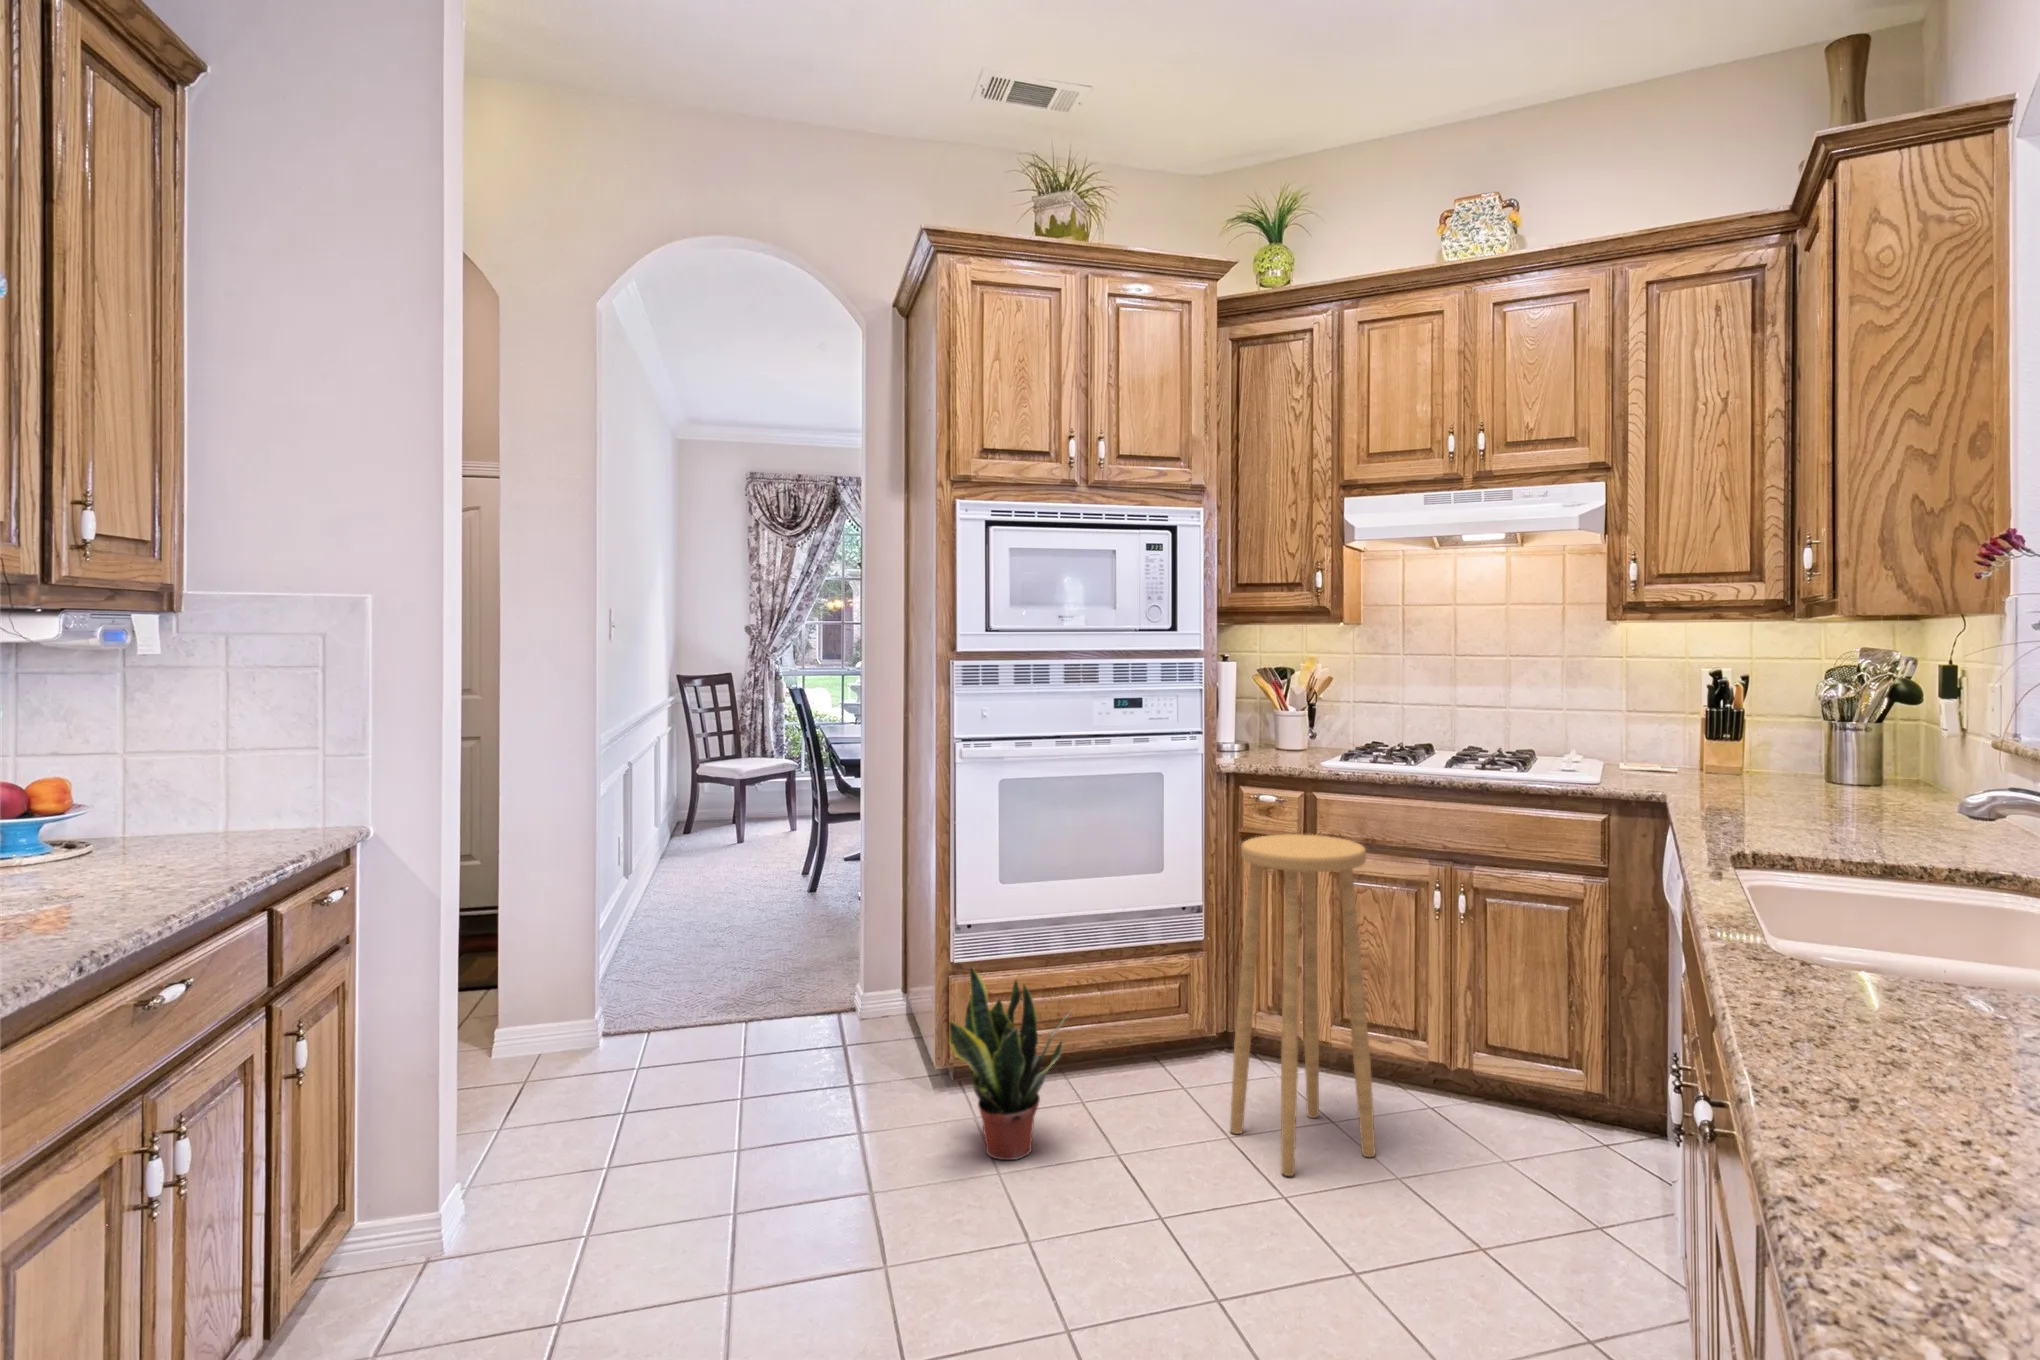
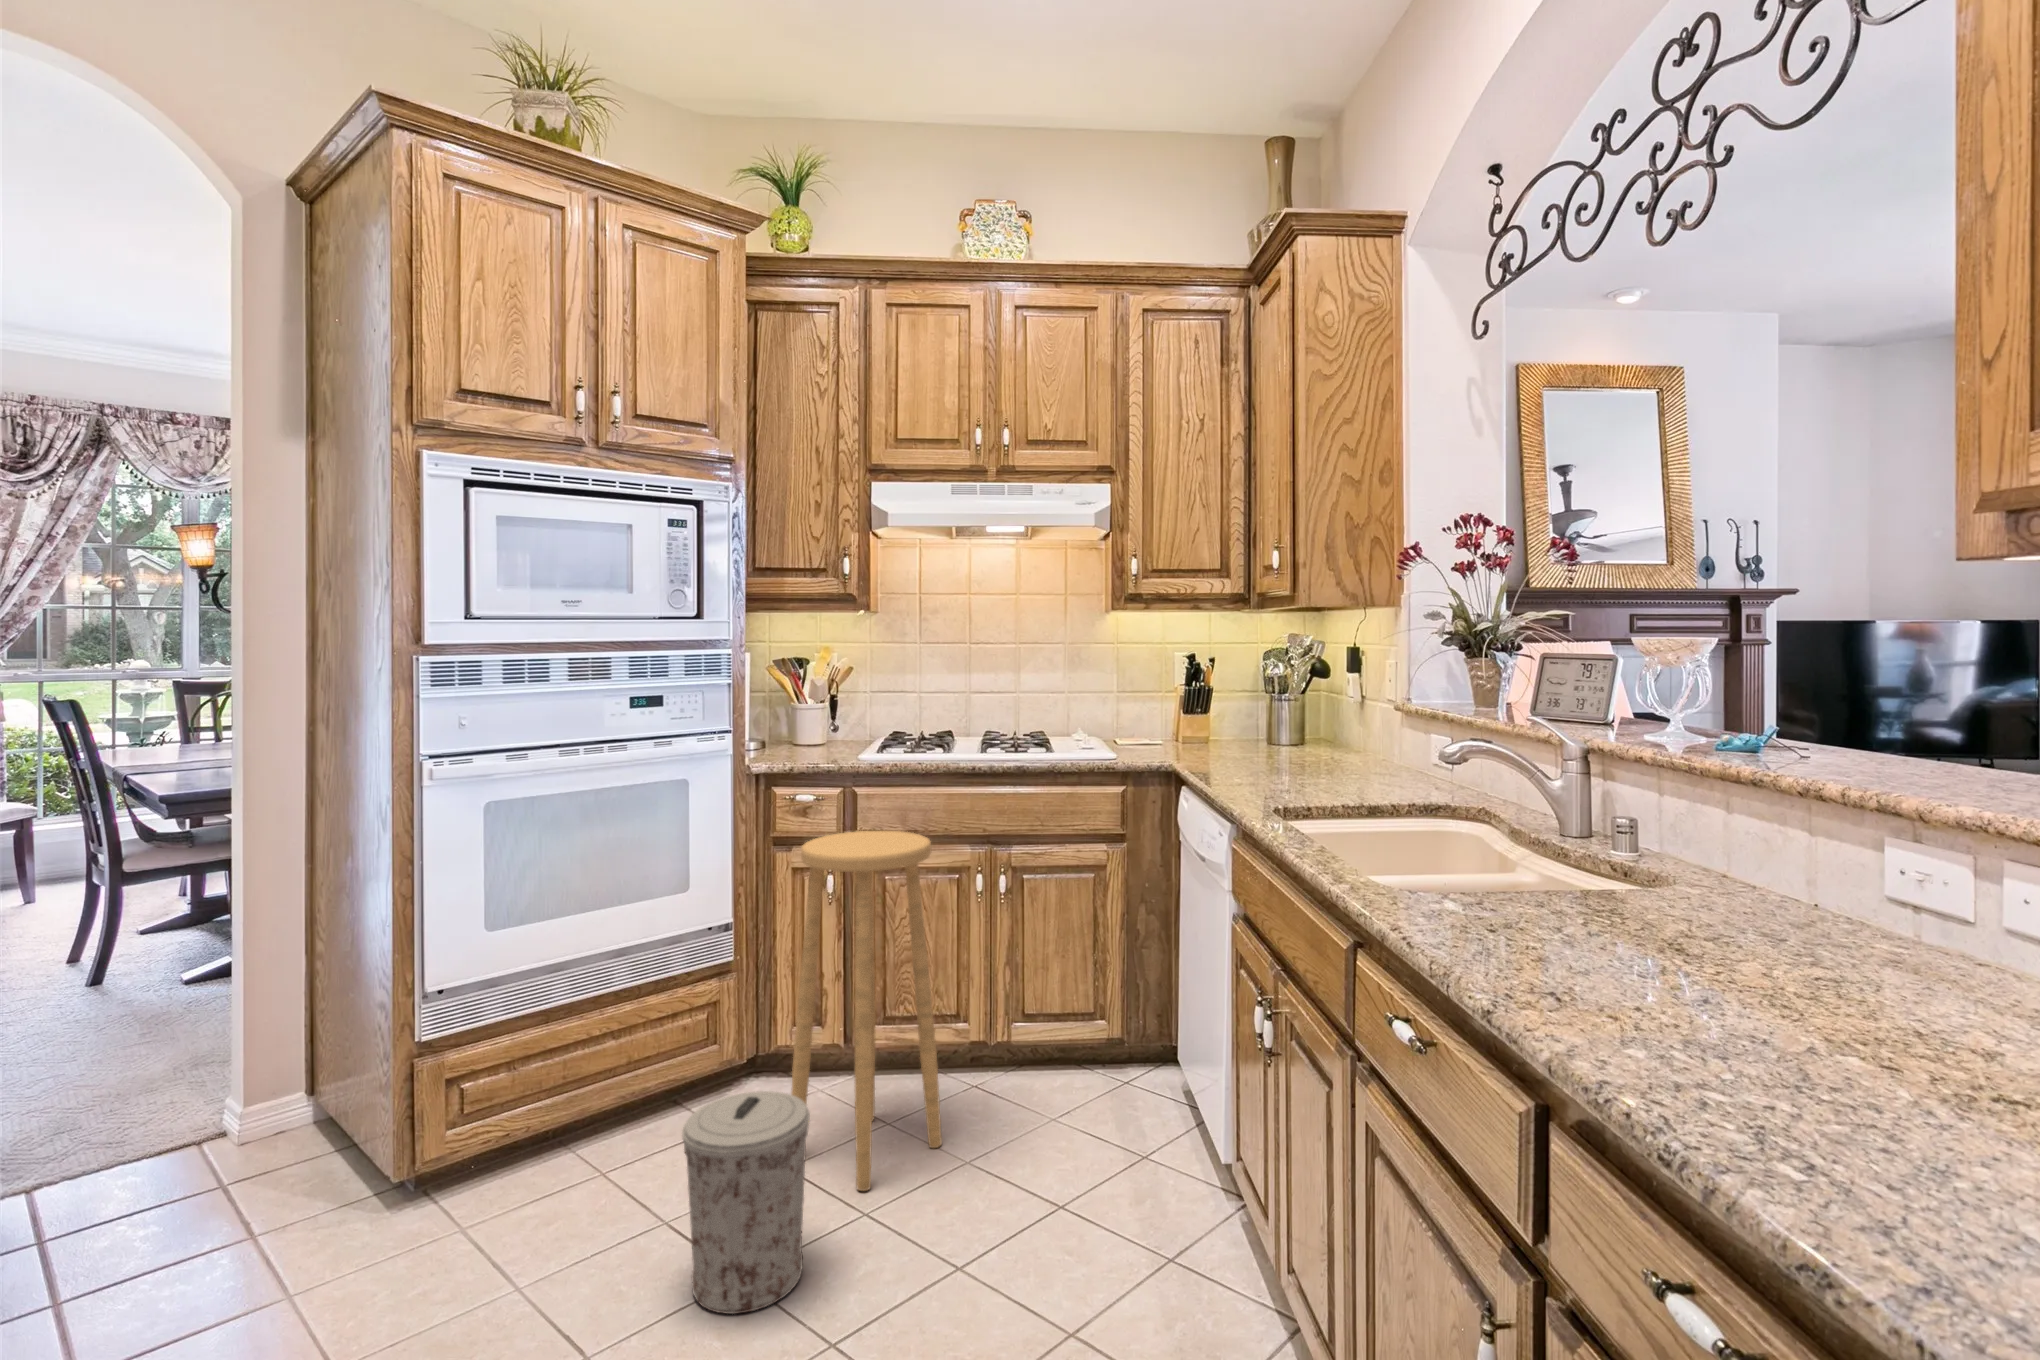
potted plant: present [949,967,1069,1160] -> none [443,1042,603,1275]
trash can: none [1112,1053,1219,1244] -> present [682,1091,810,1314]

